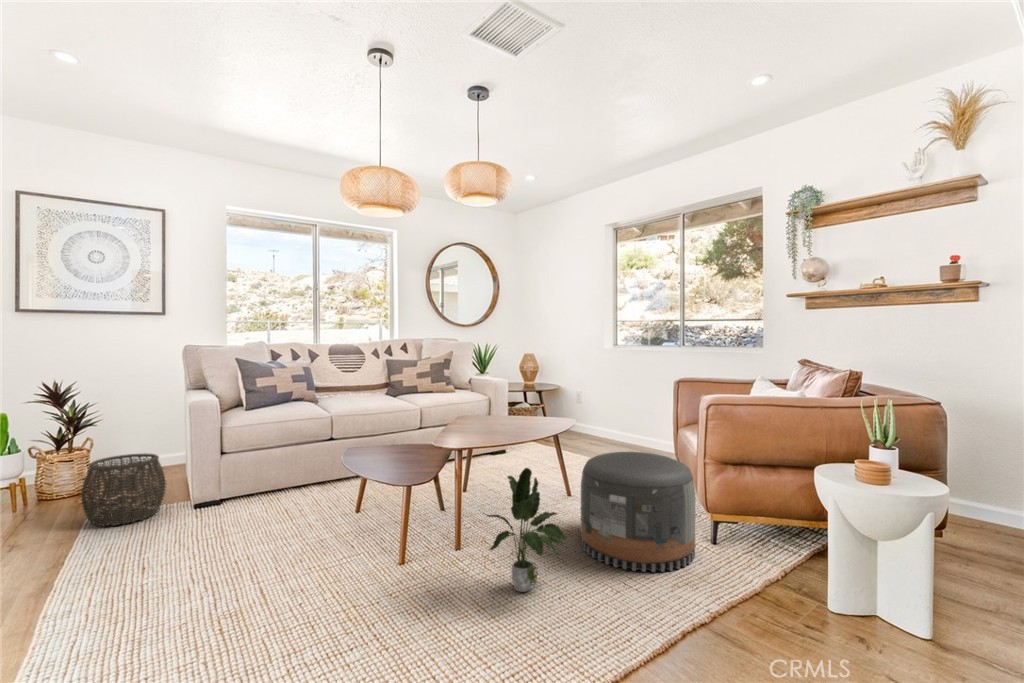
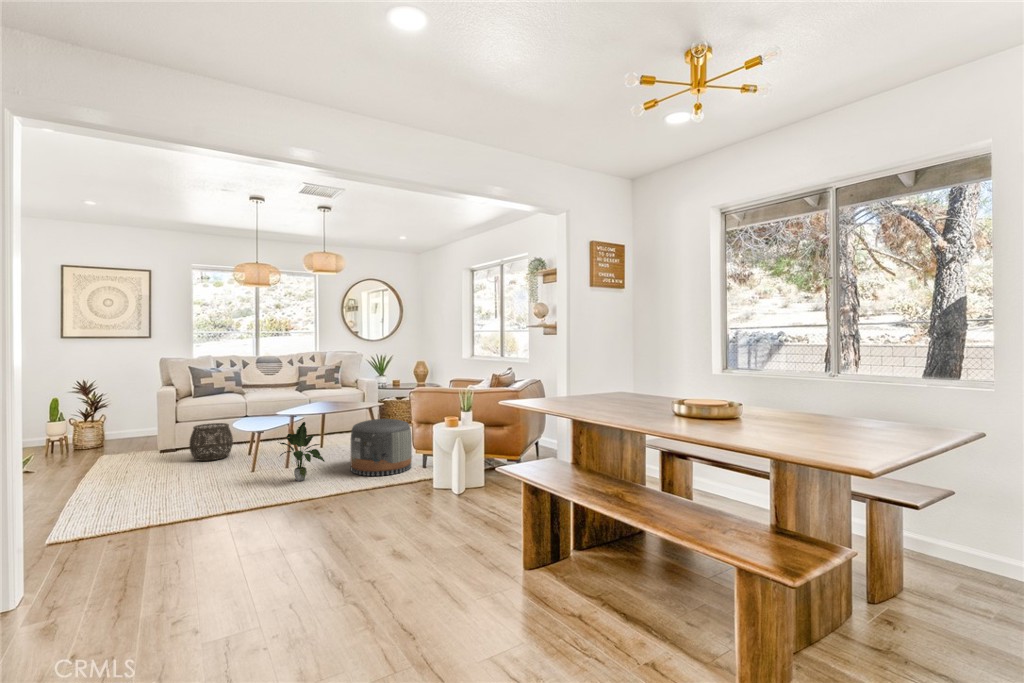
woven basket: present [81,453,166,526] -> present [189,423,233,461]

